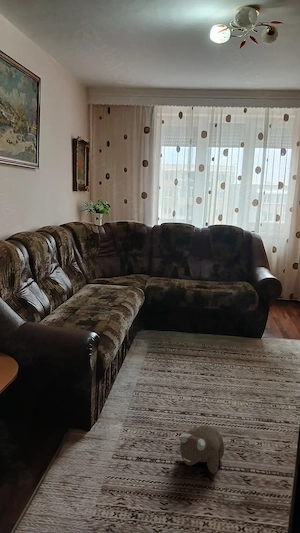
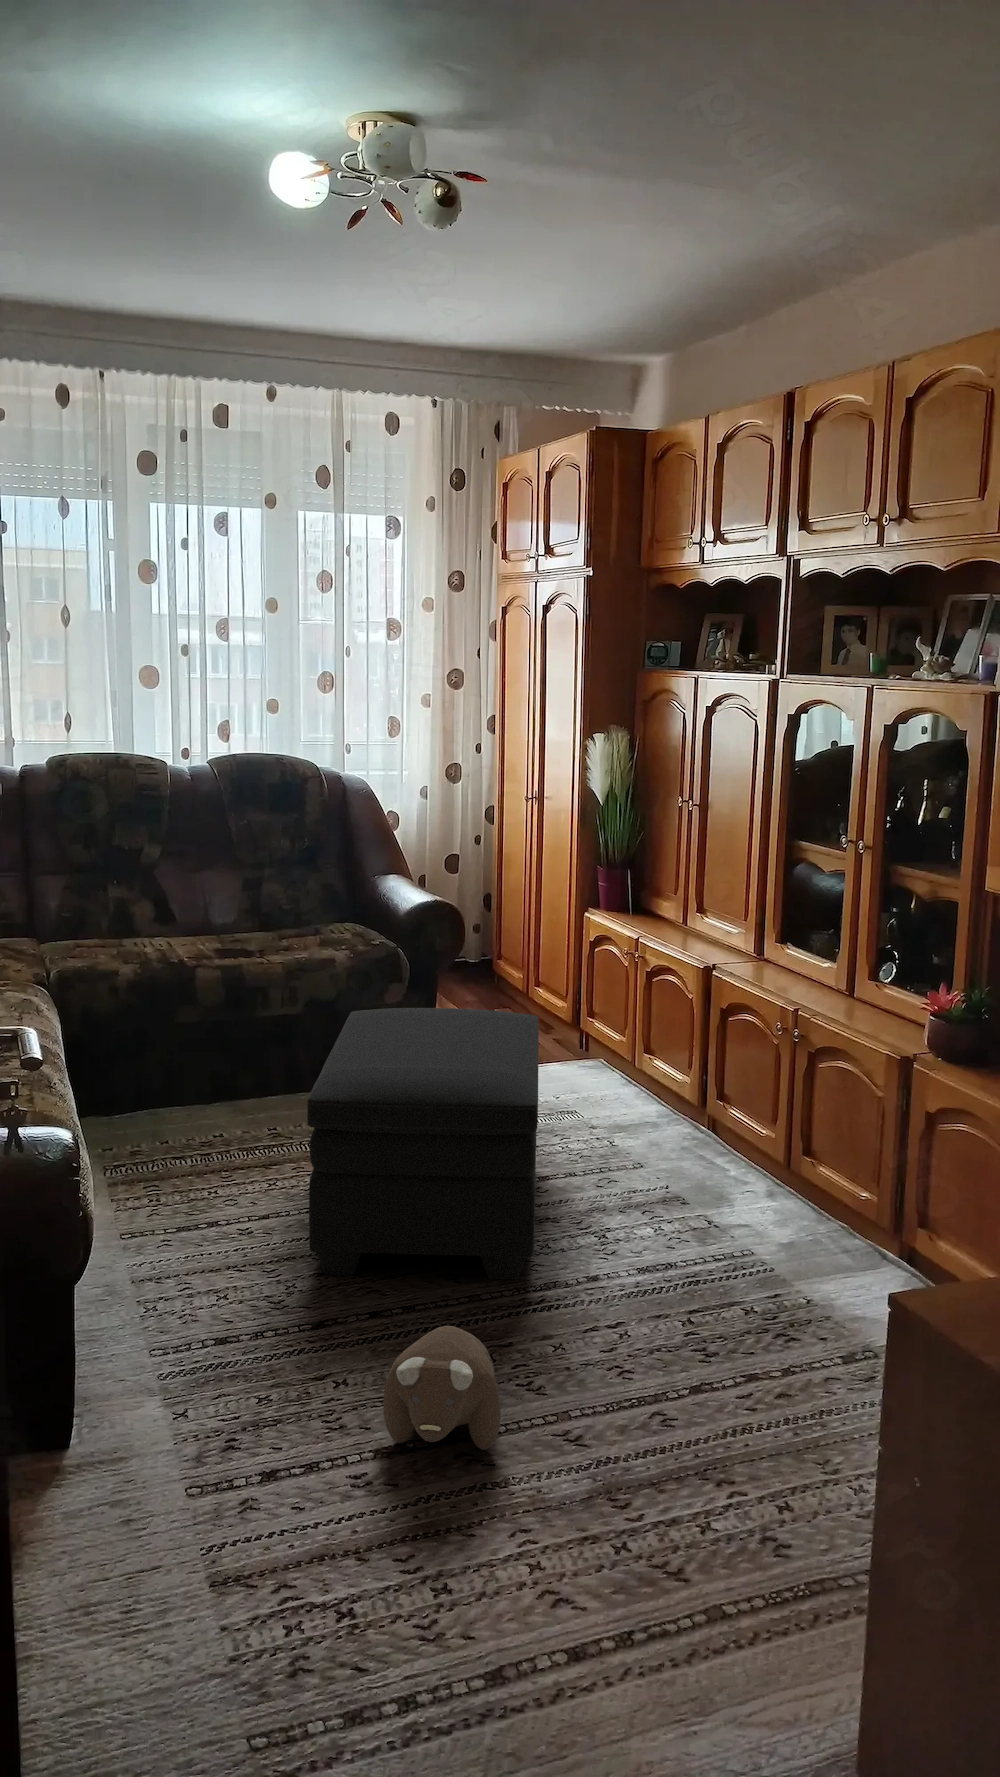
ottoman: none [189,311,292,415] -> present [307,1008,539,1279]

